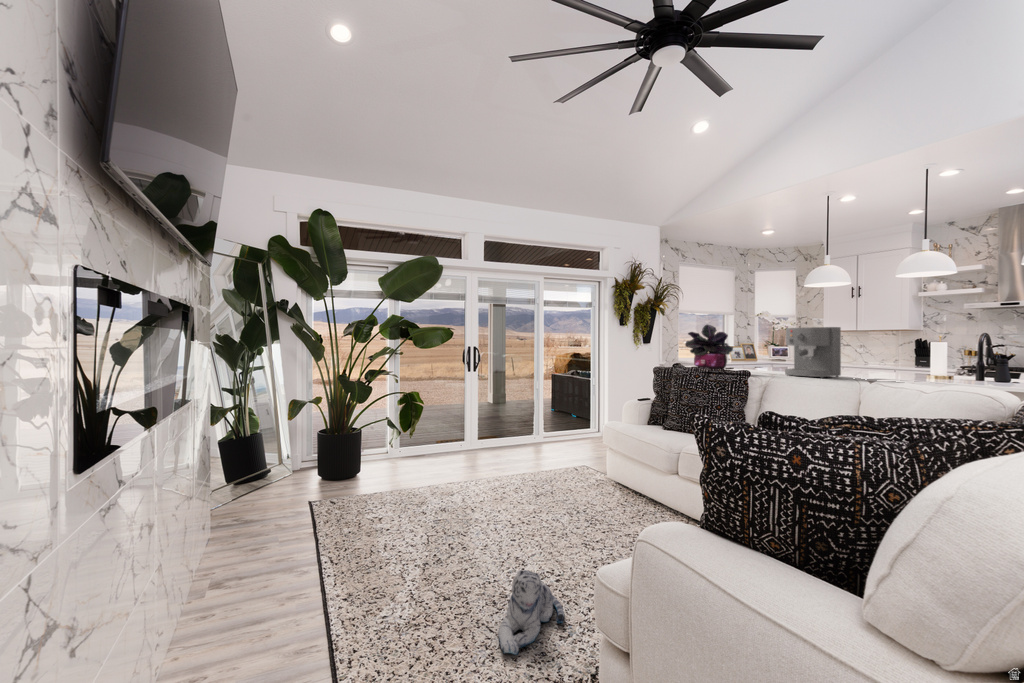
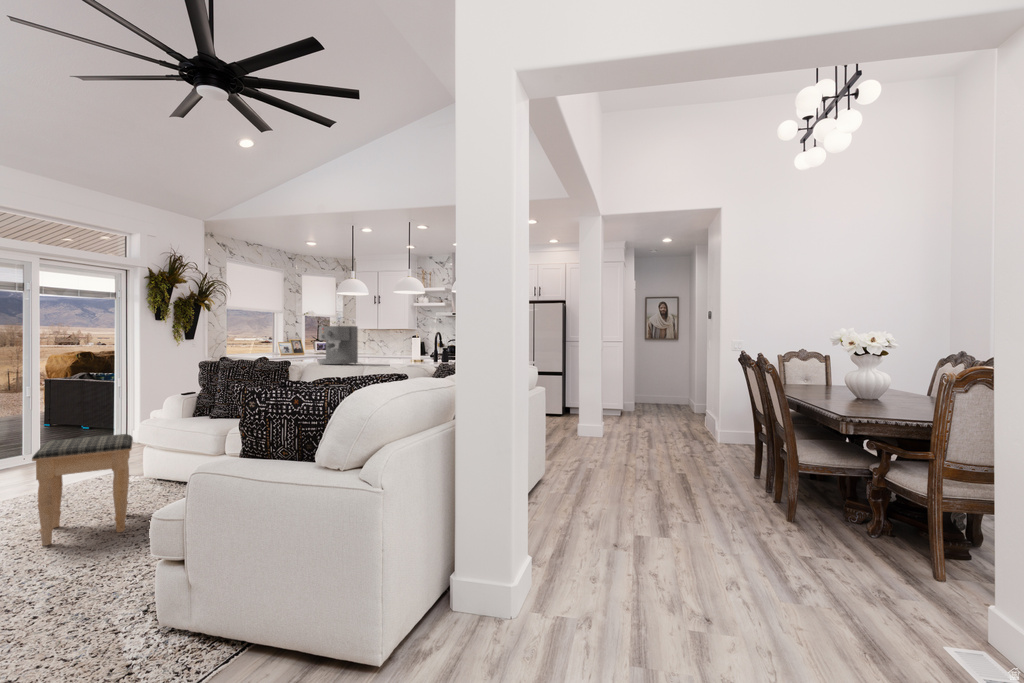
potted plant: present [685,325,733,373] -> none [232,322,276,364]
footstool: none [521,434,596,536] -> present [32,434,133,546]
plush toy: present [498,570,564,655] -> none [27,555,108,635]

